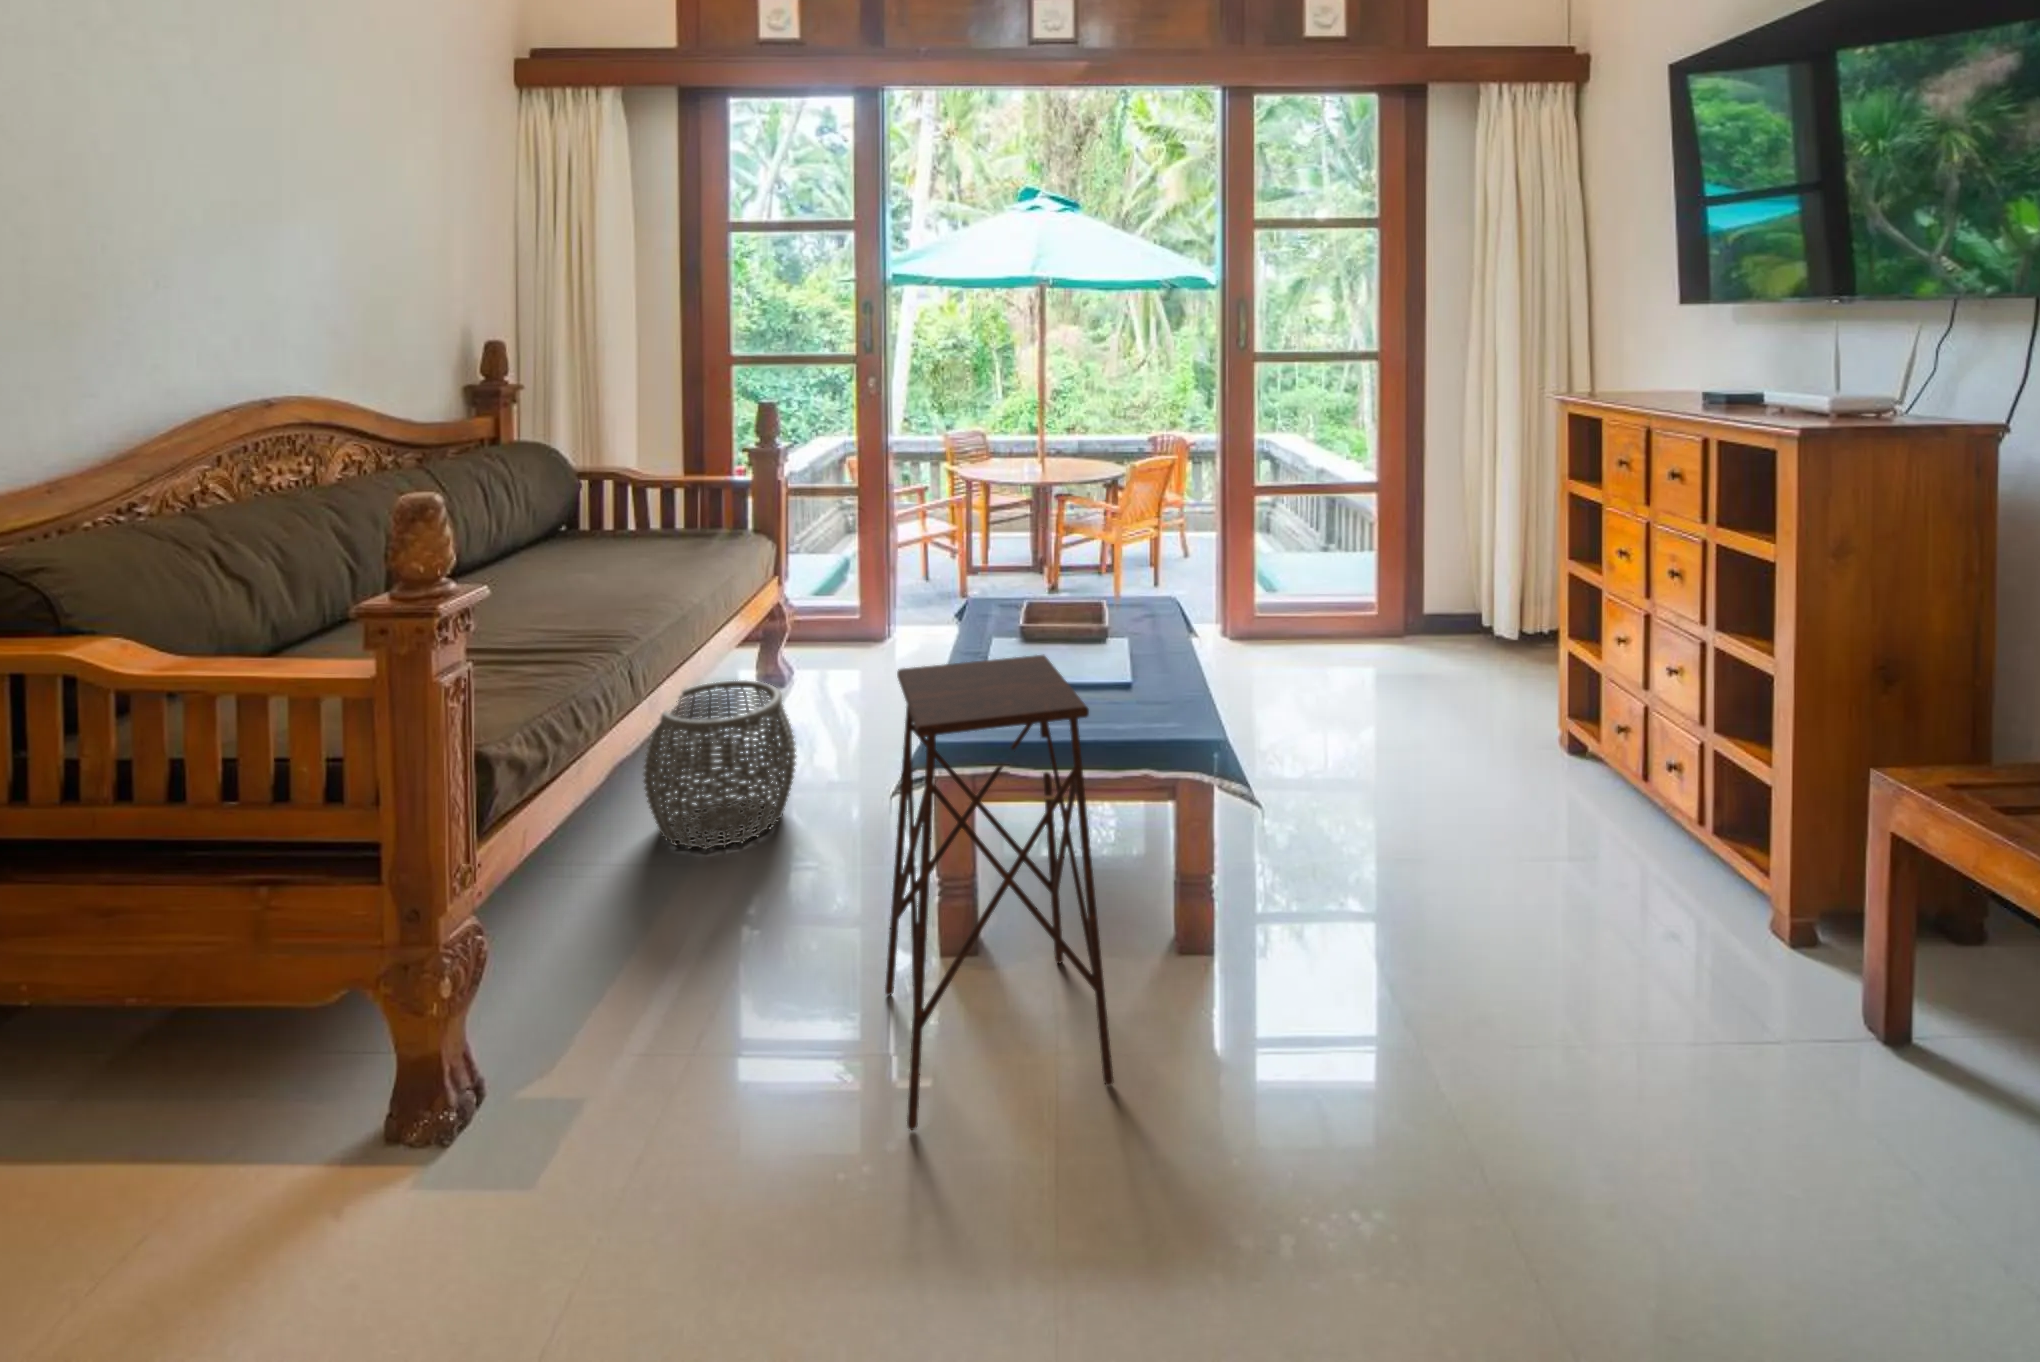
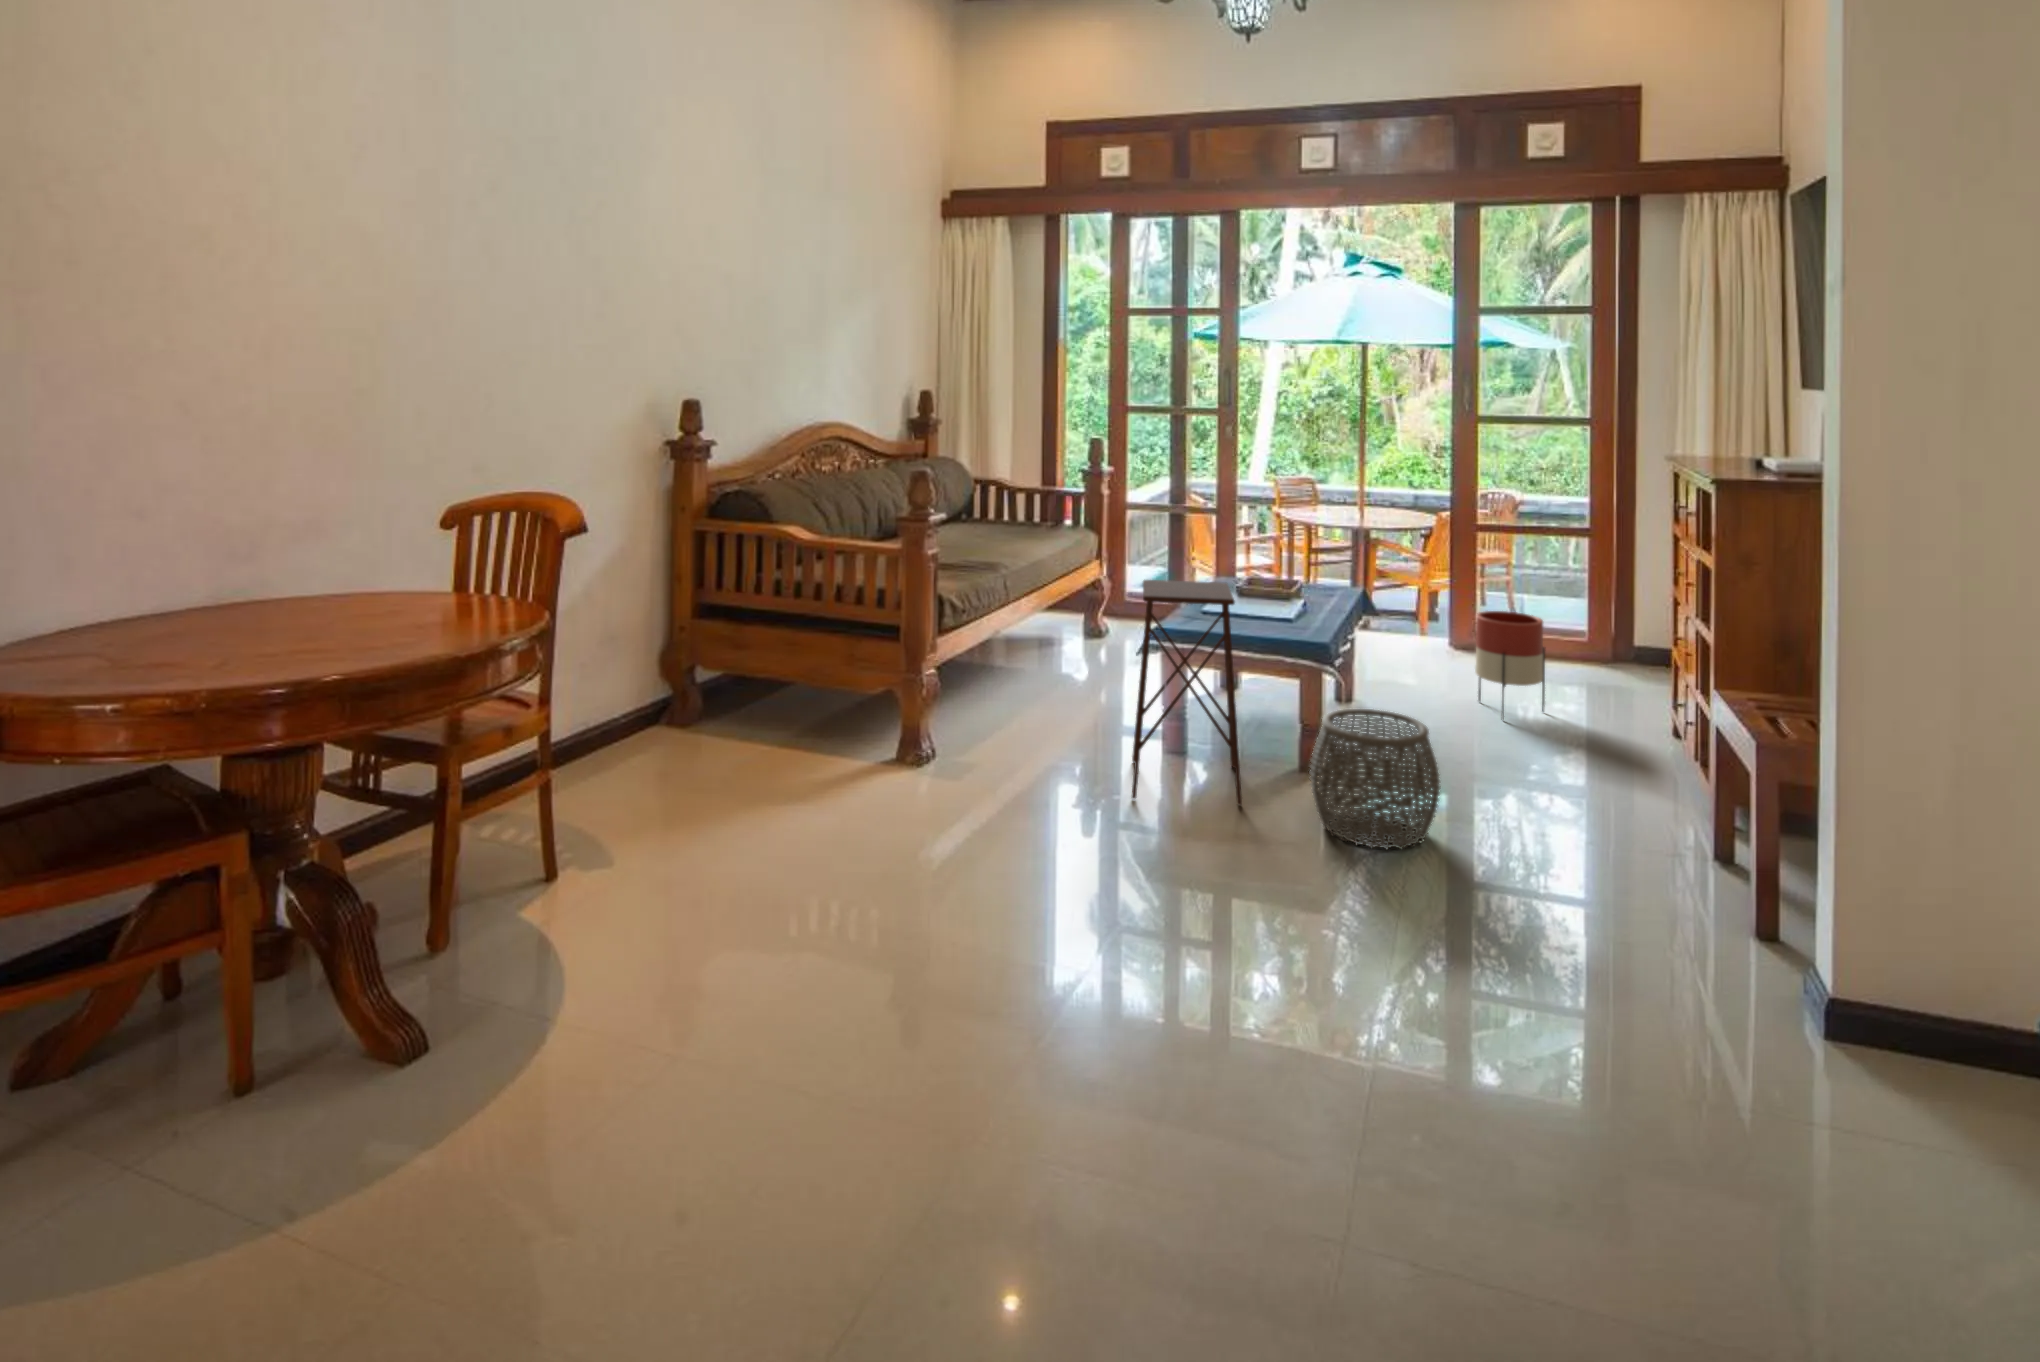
planter: none [1308,604,1394,755] -> present [1475,611,1545,719]
woven basket: present [643,680,797,849] -> present [1310,709,1441,849]

